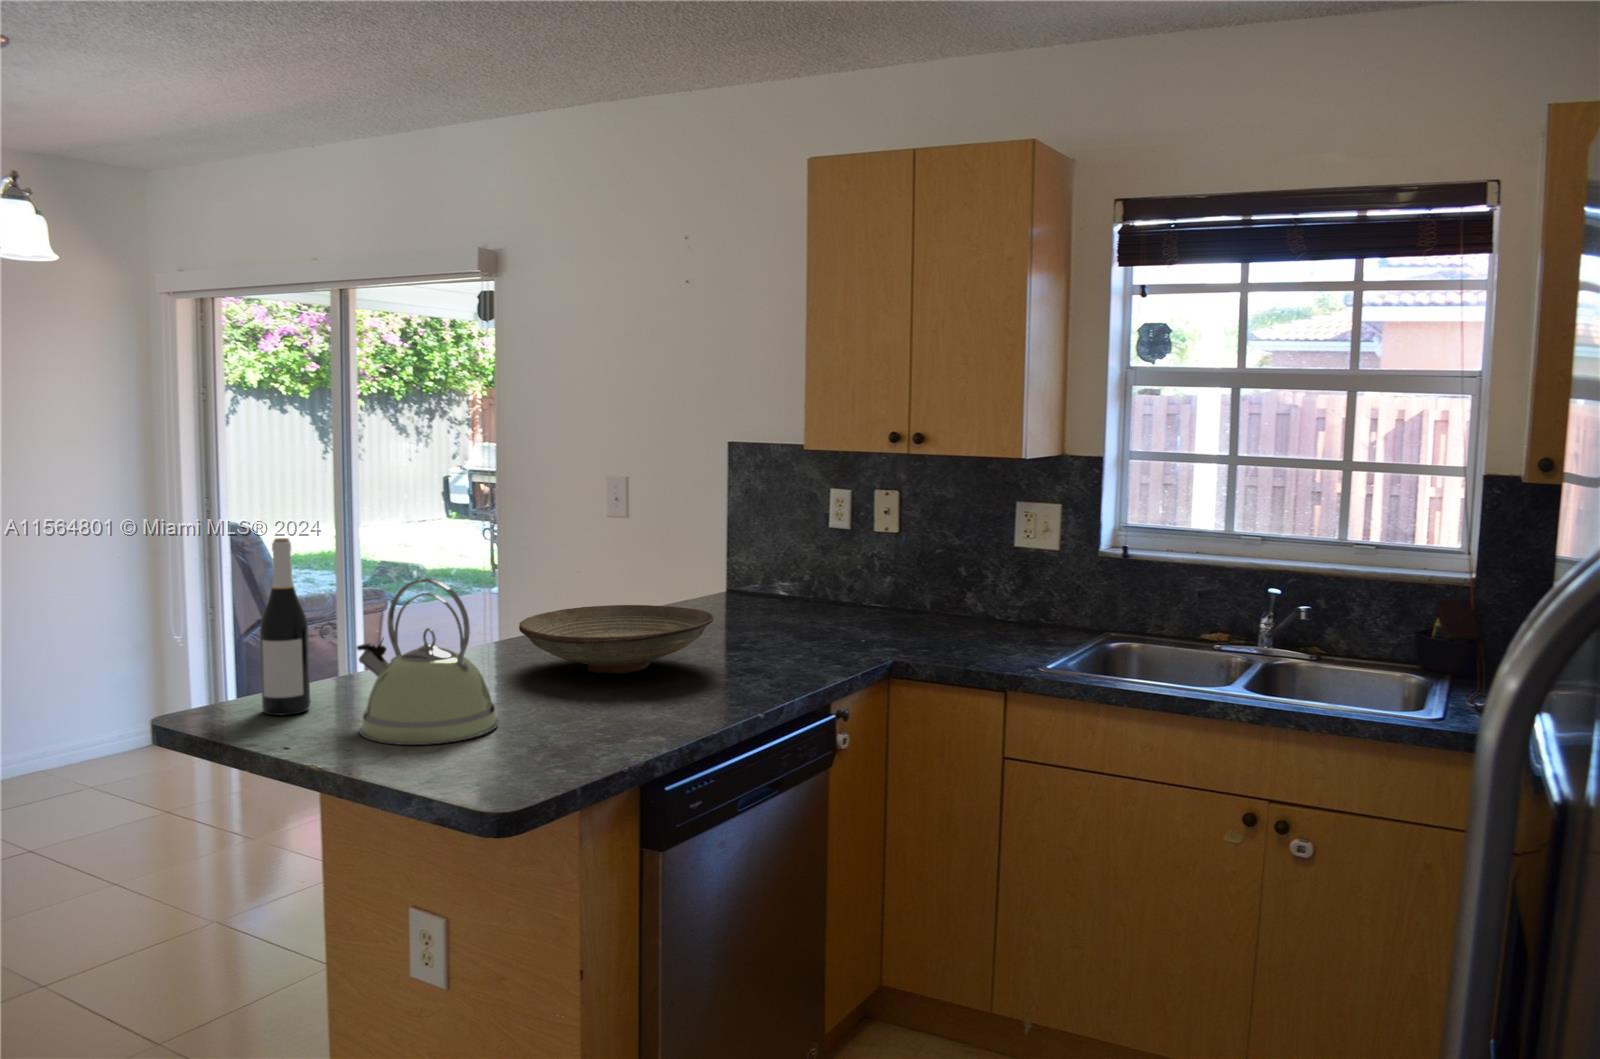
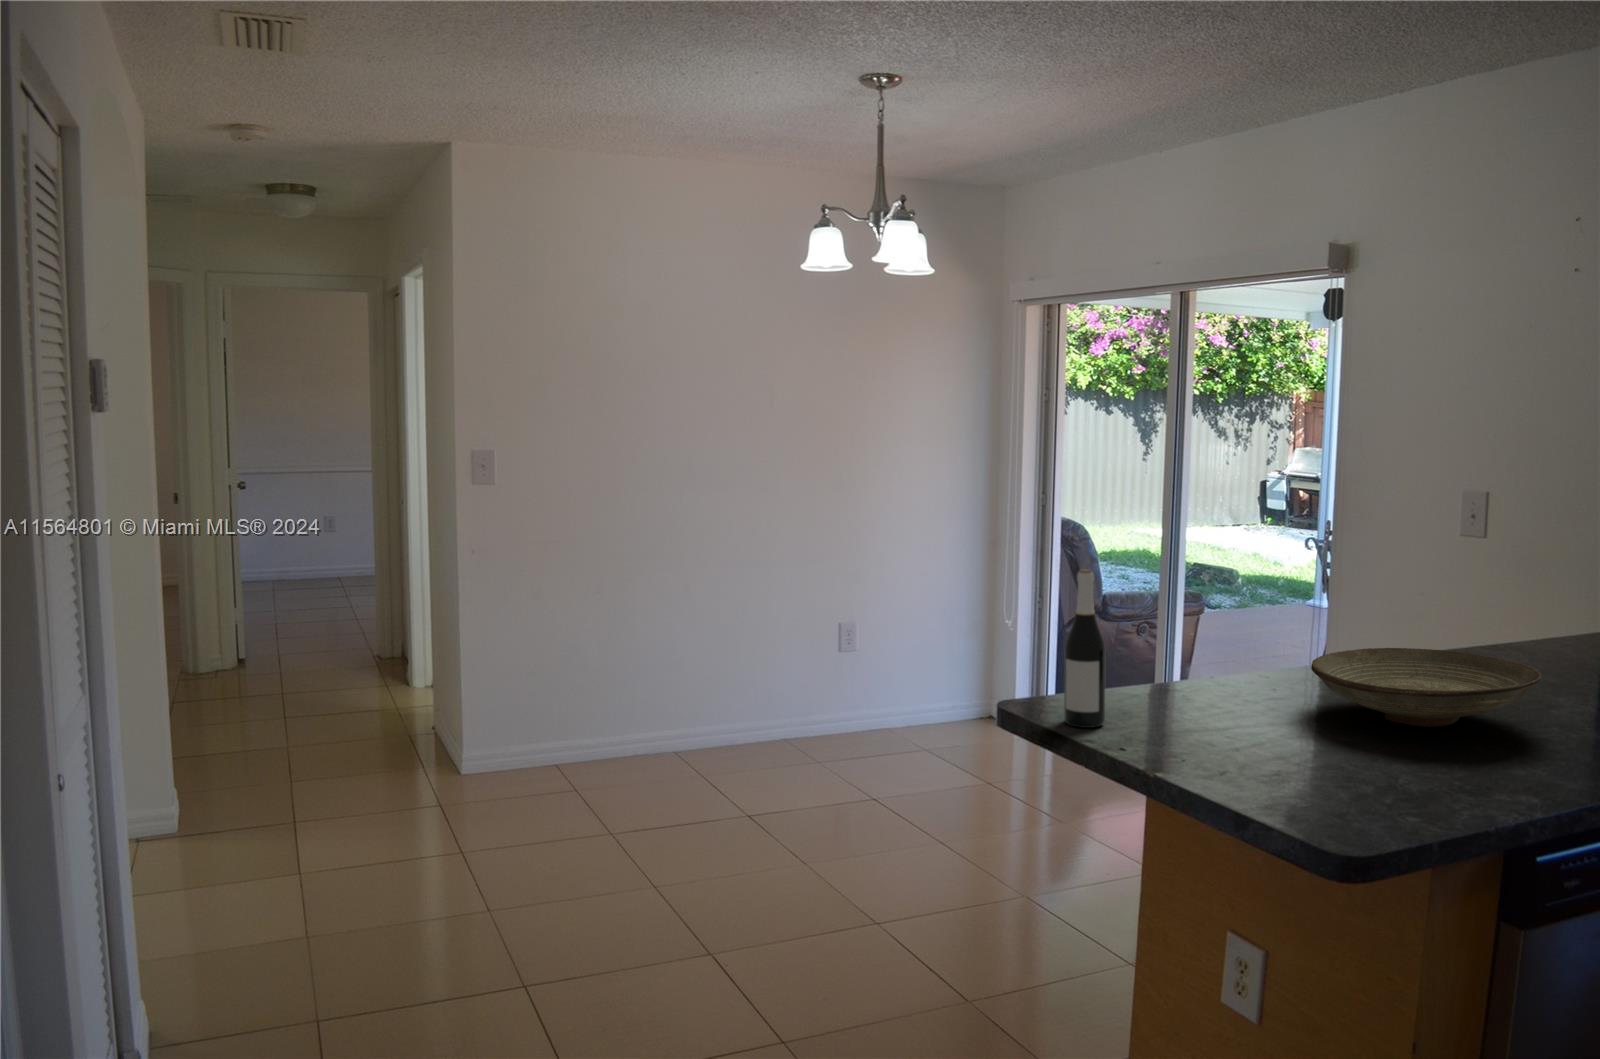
kettle: present [357,578,498,745] -> none [1144,619,1276,778]

